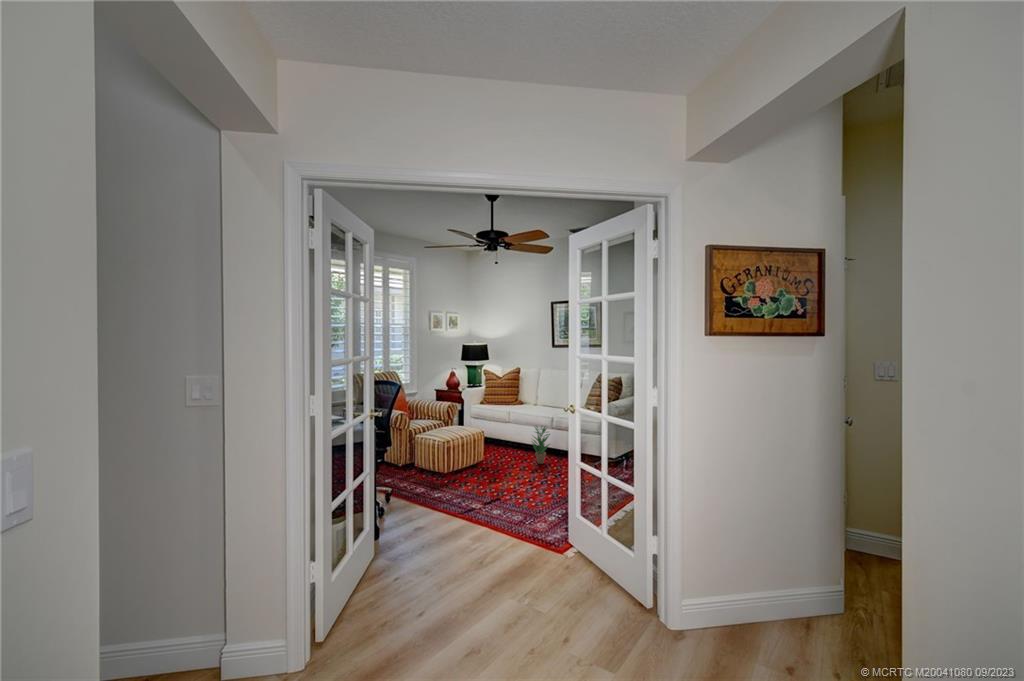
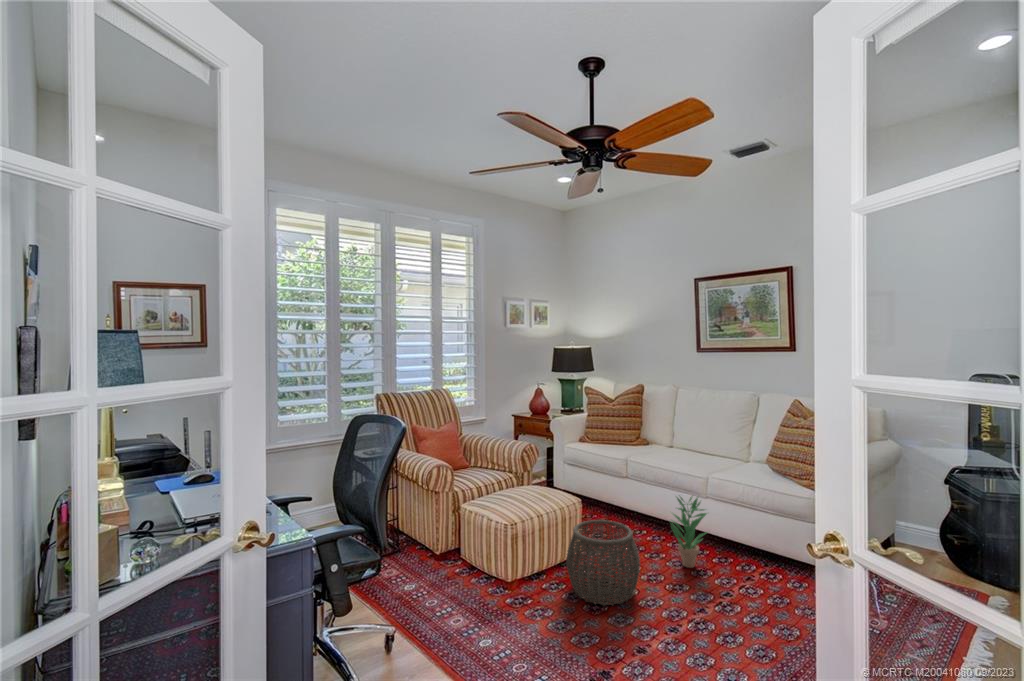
woven basket: none [476,439,515,479] -> present [566,520,640,605]

